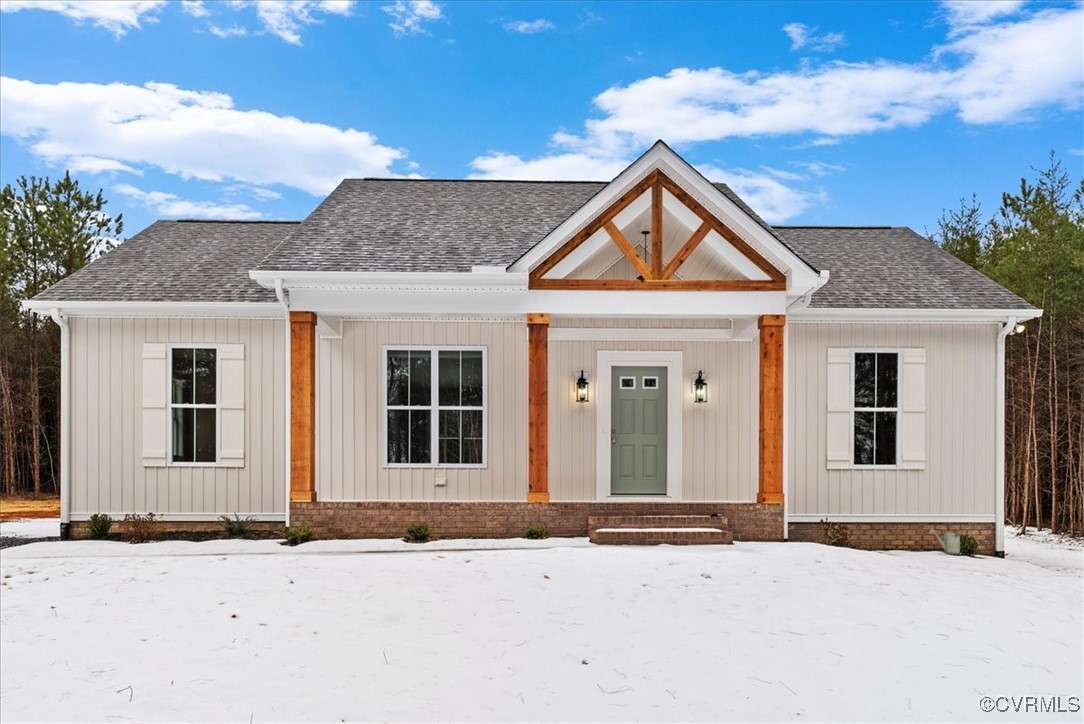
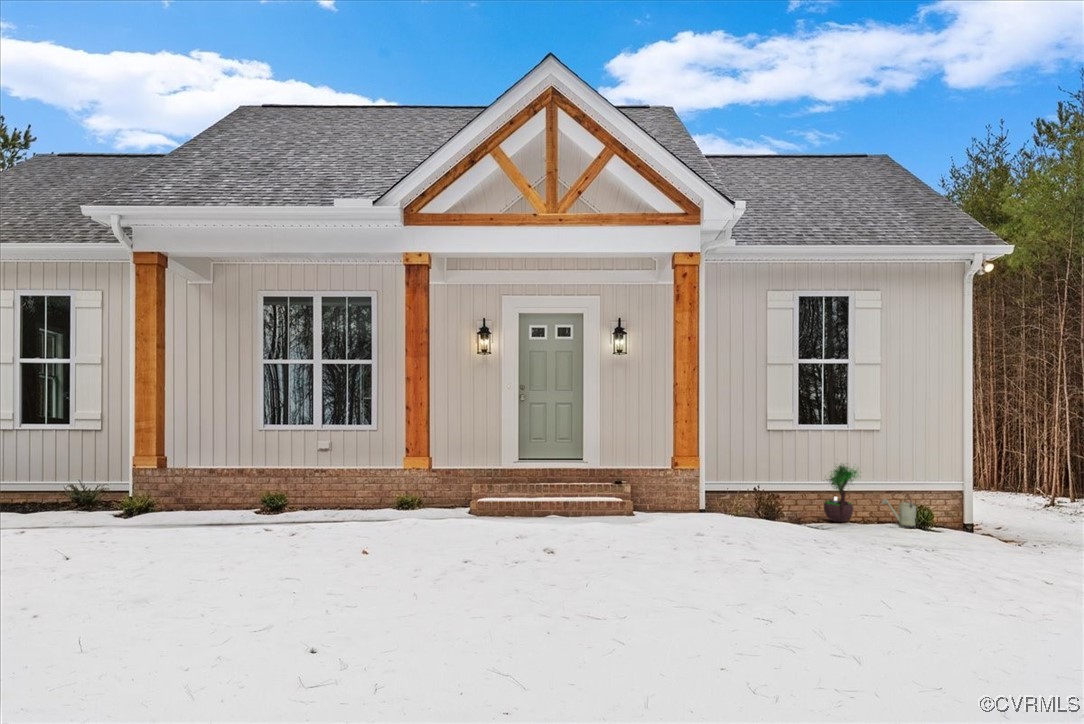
potted tree: none [880,495,916,550] -> present [824,464,859,522]

